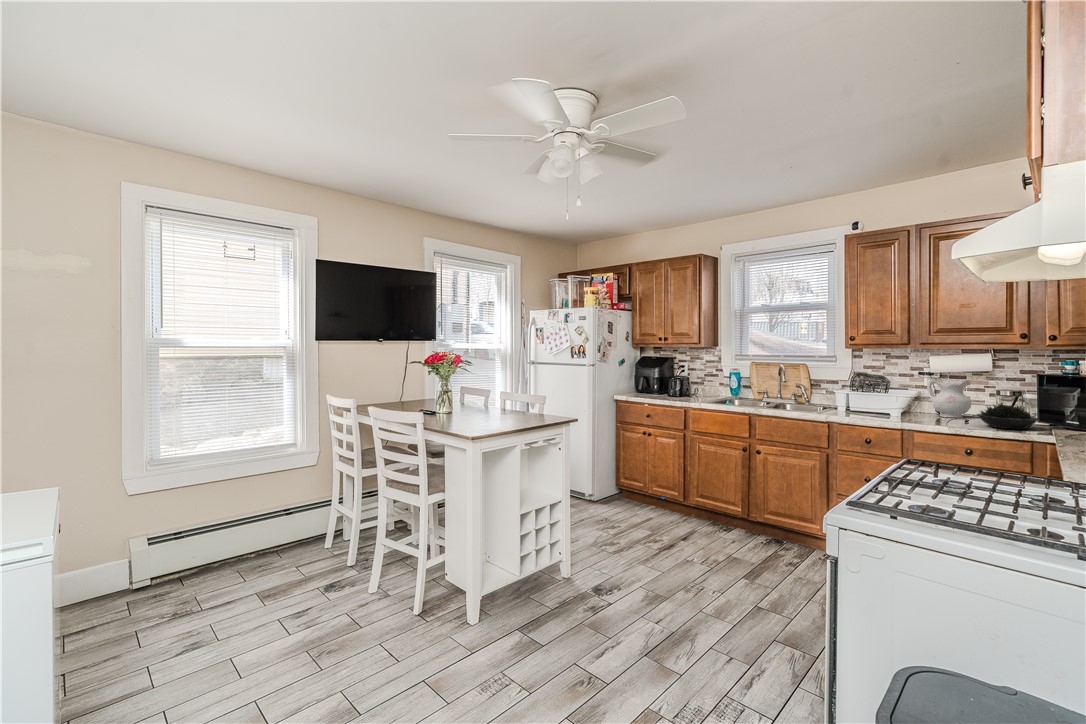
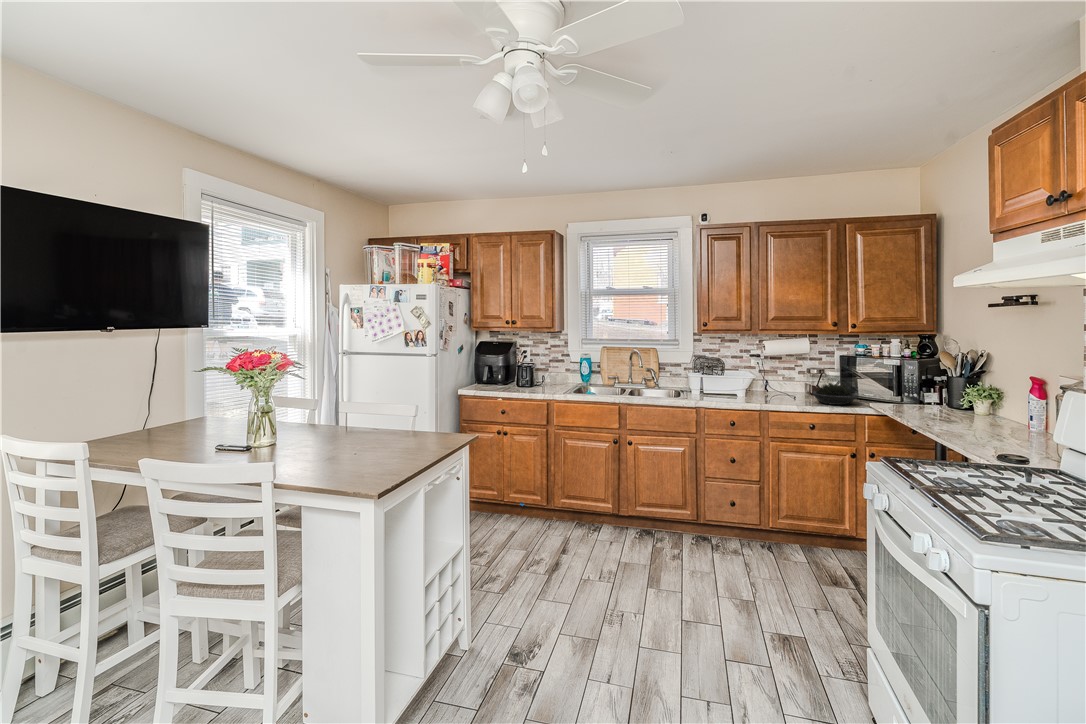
ceramic pitcher: present [927,378,971,418] -> none [759,360,792,395]

